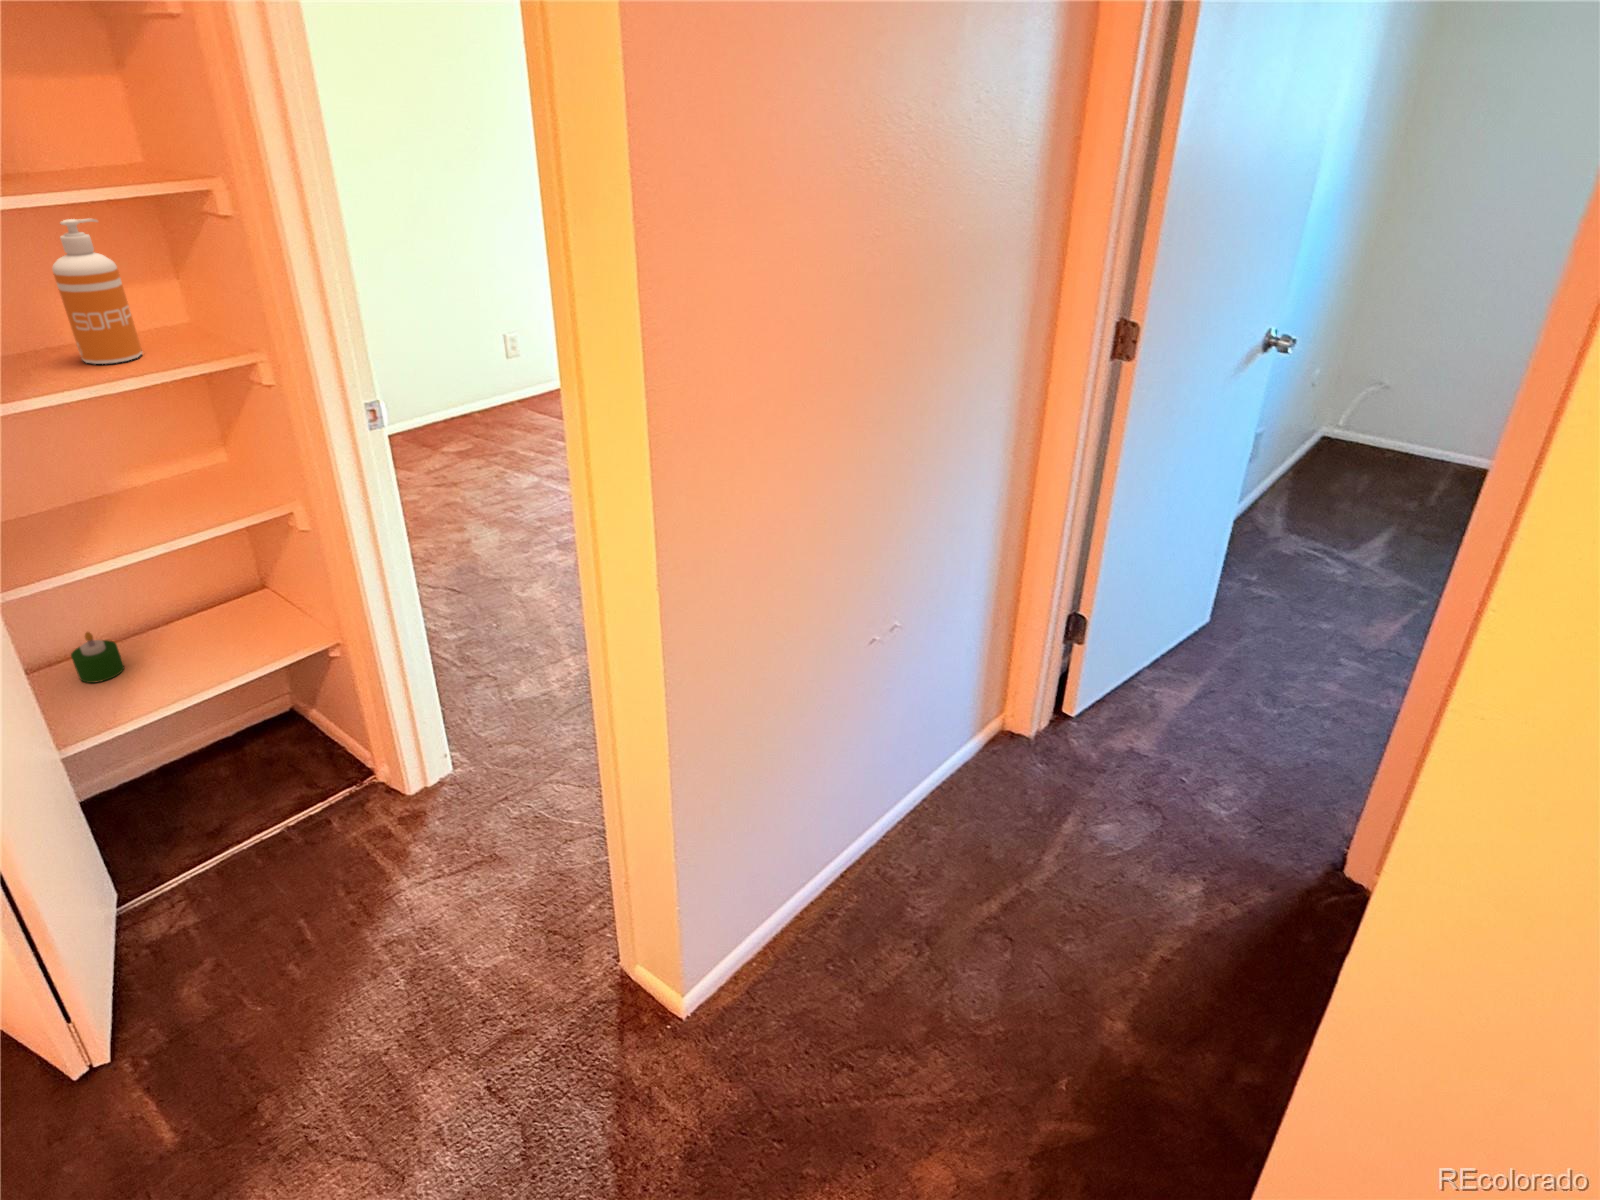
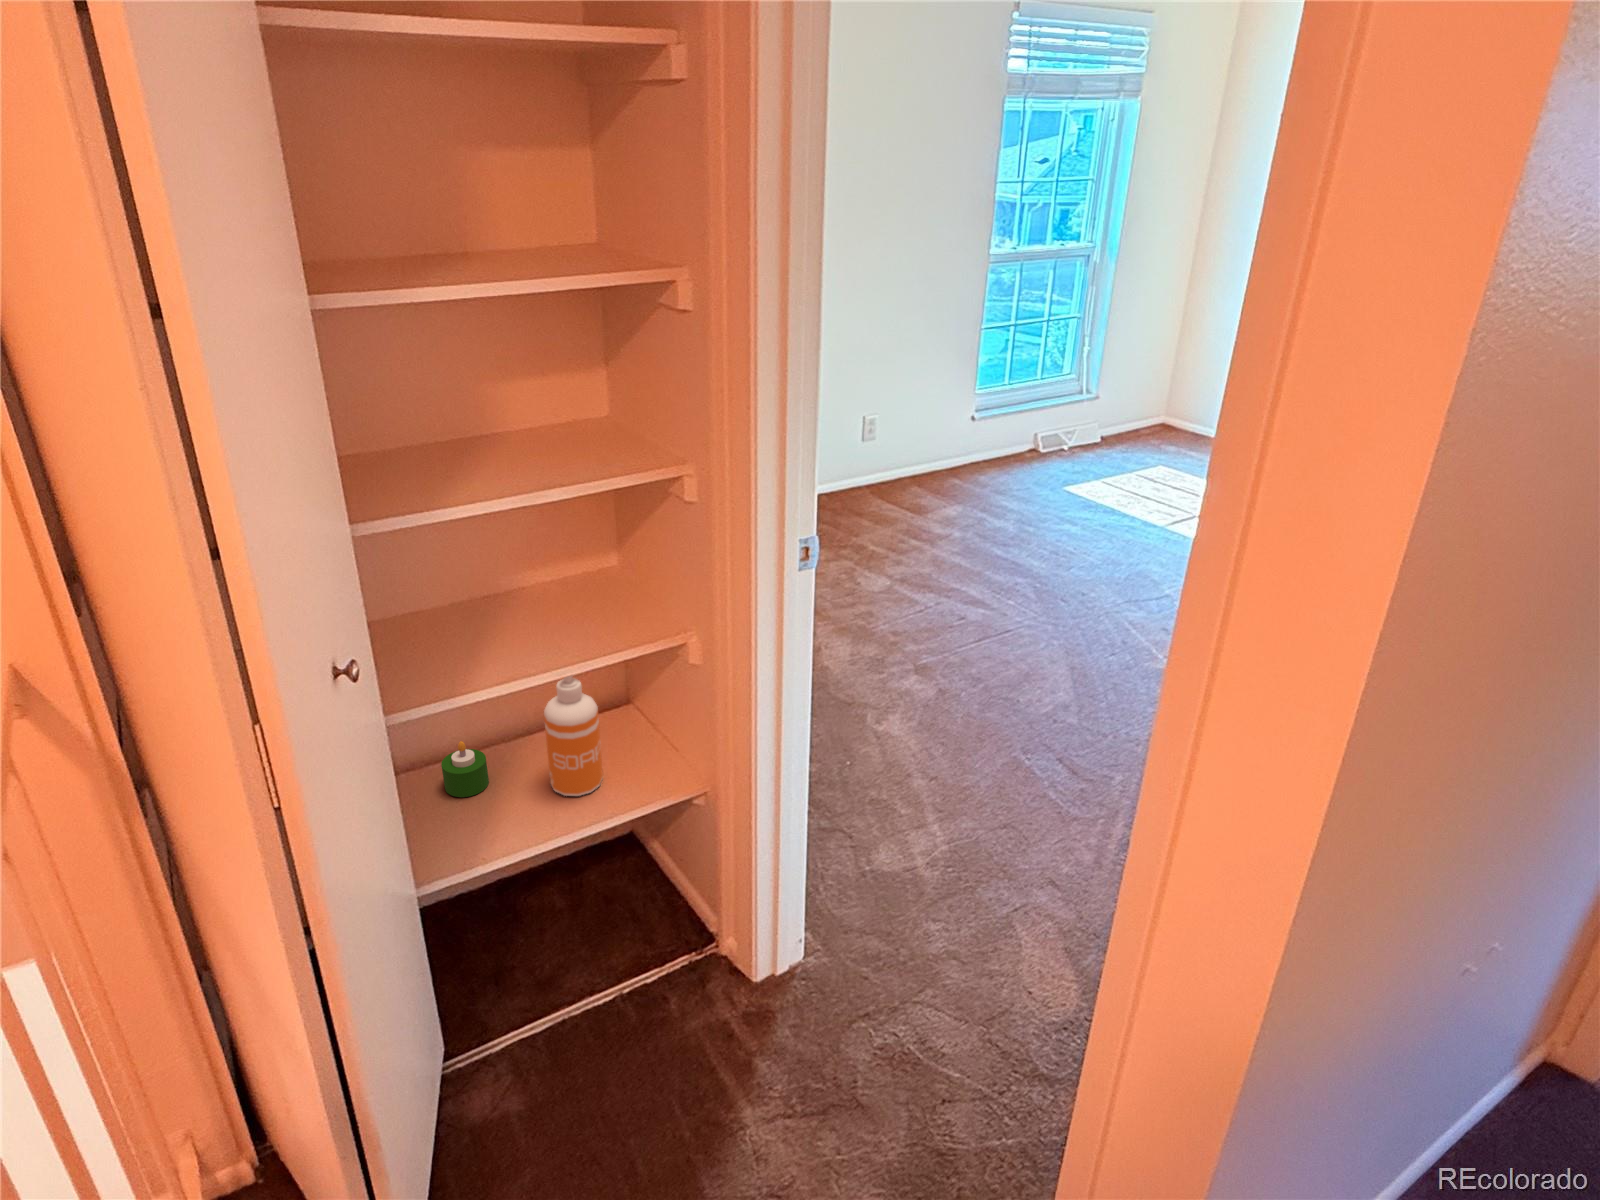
soap dispenser: present [53,219,142,364] -> present [544,675,603,796]

